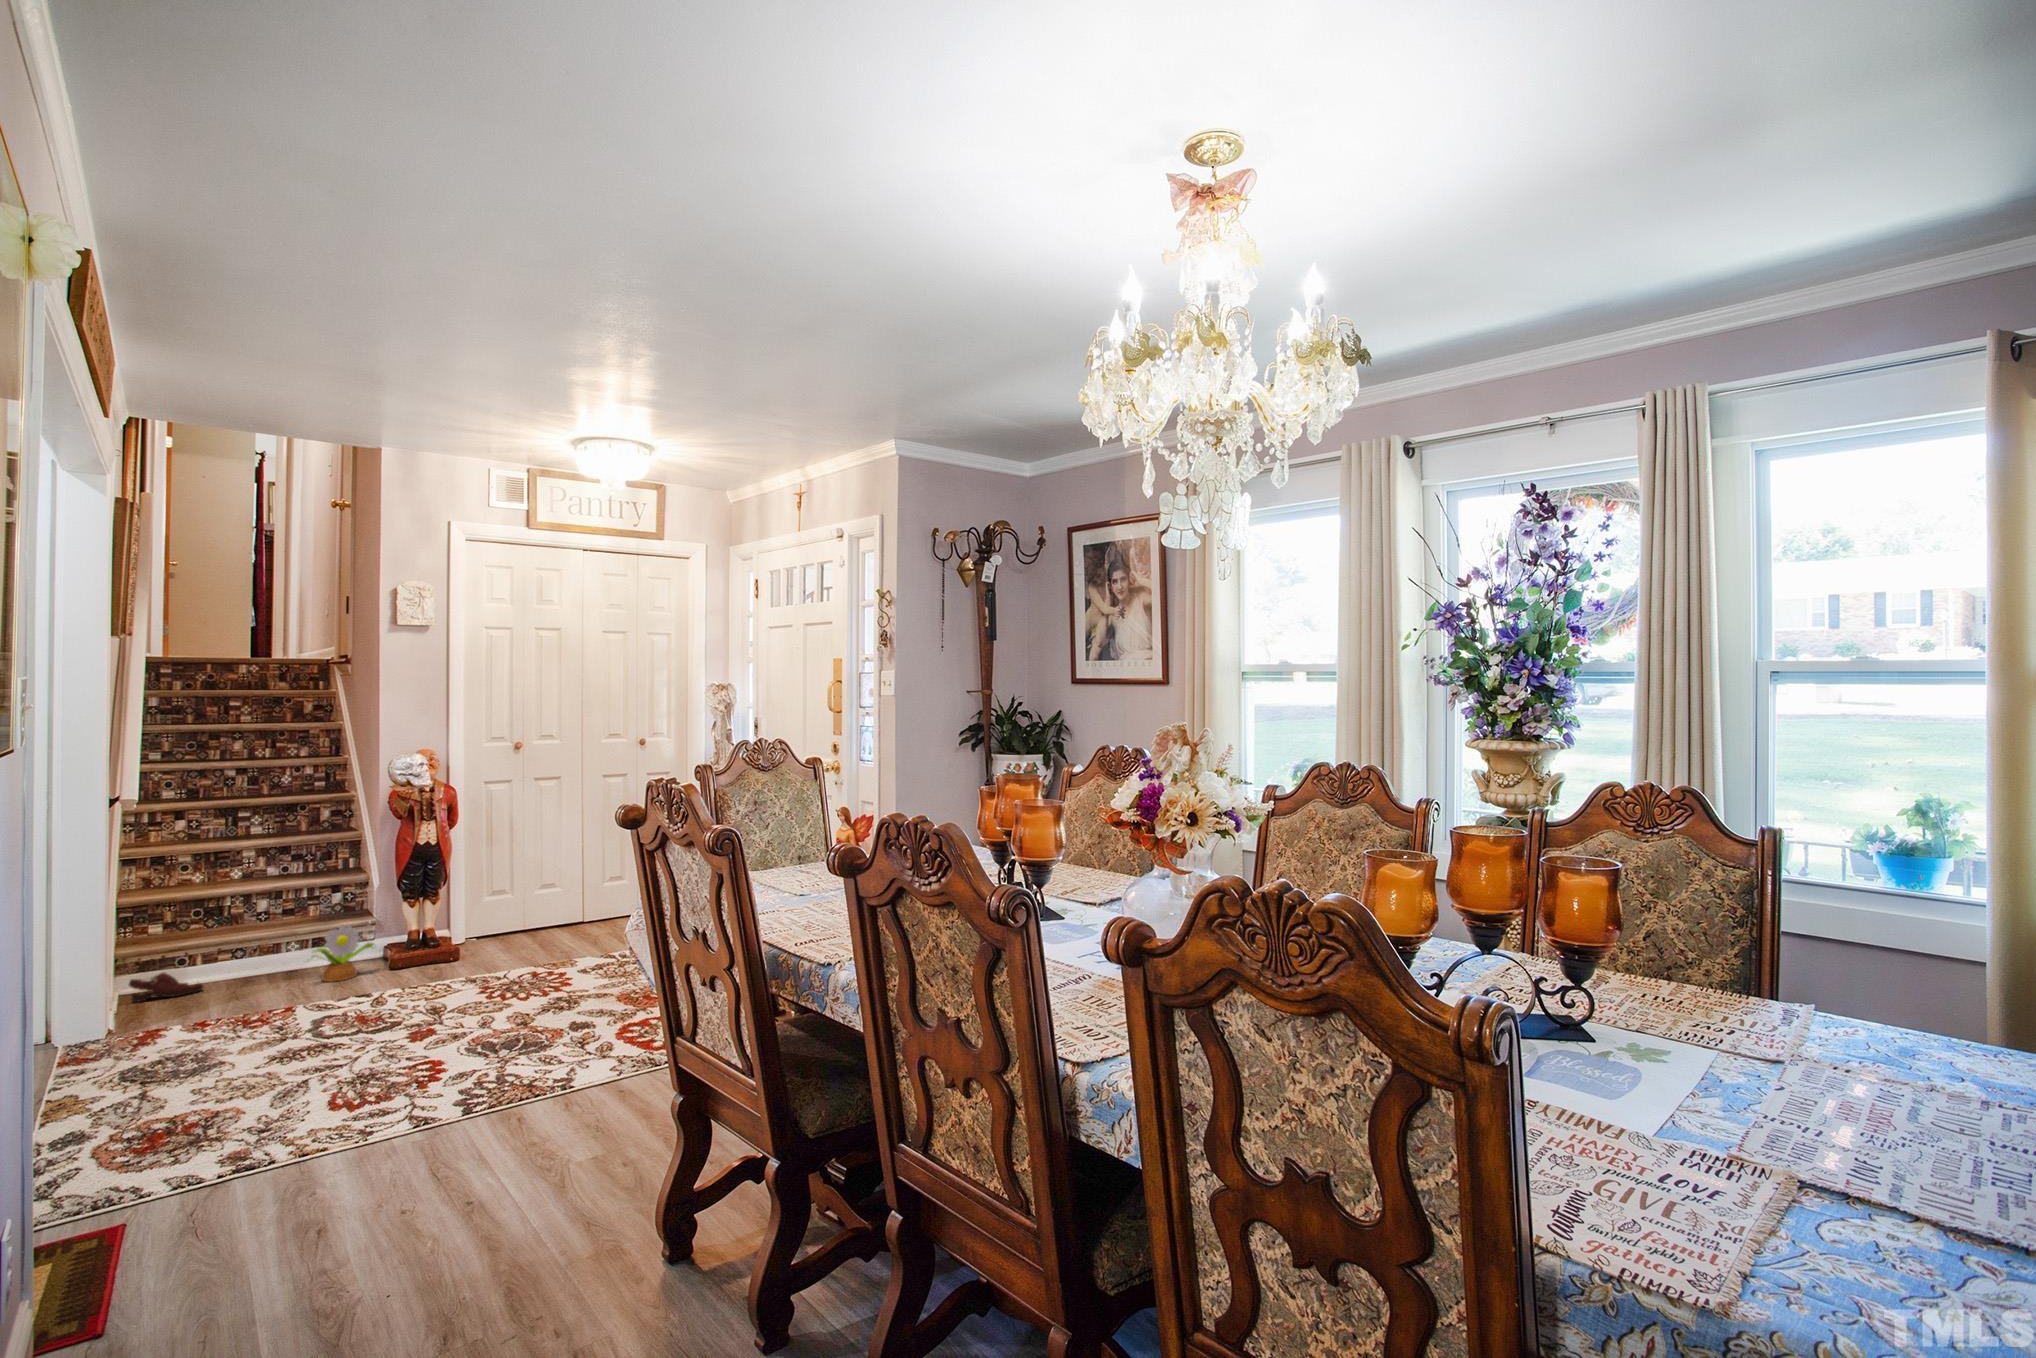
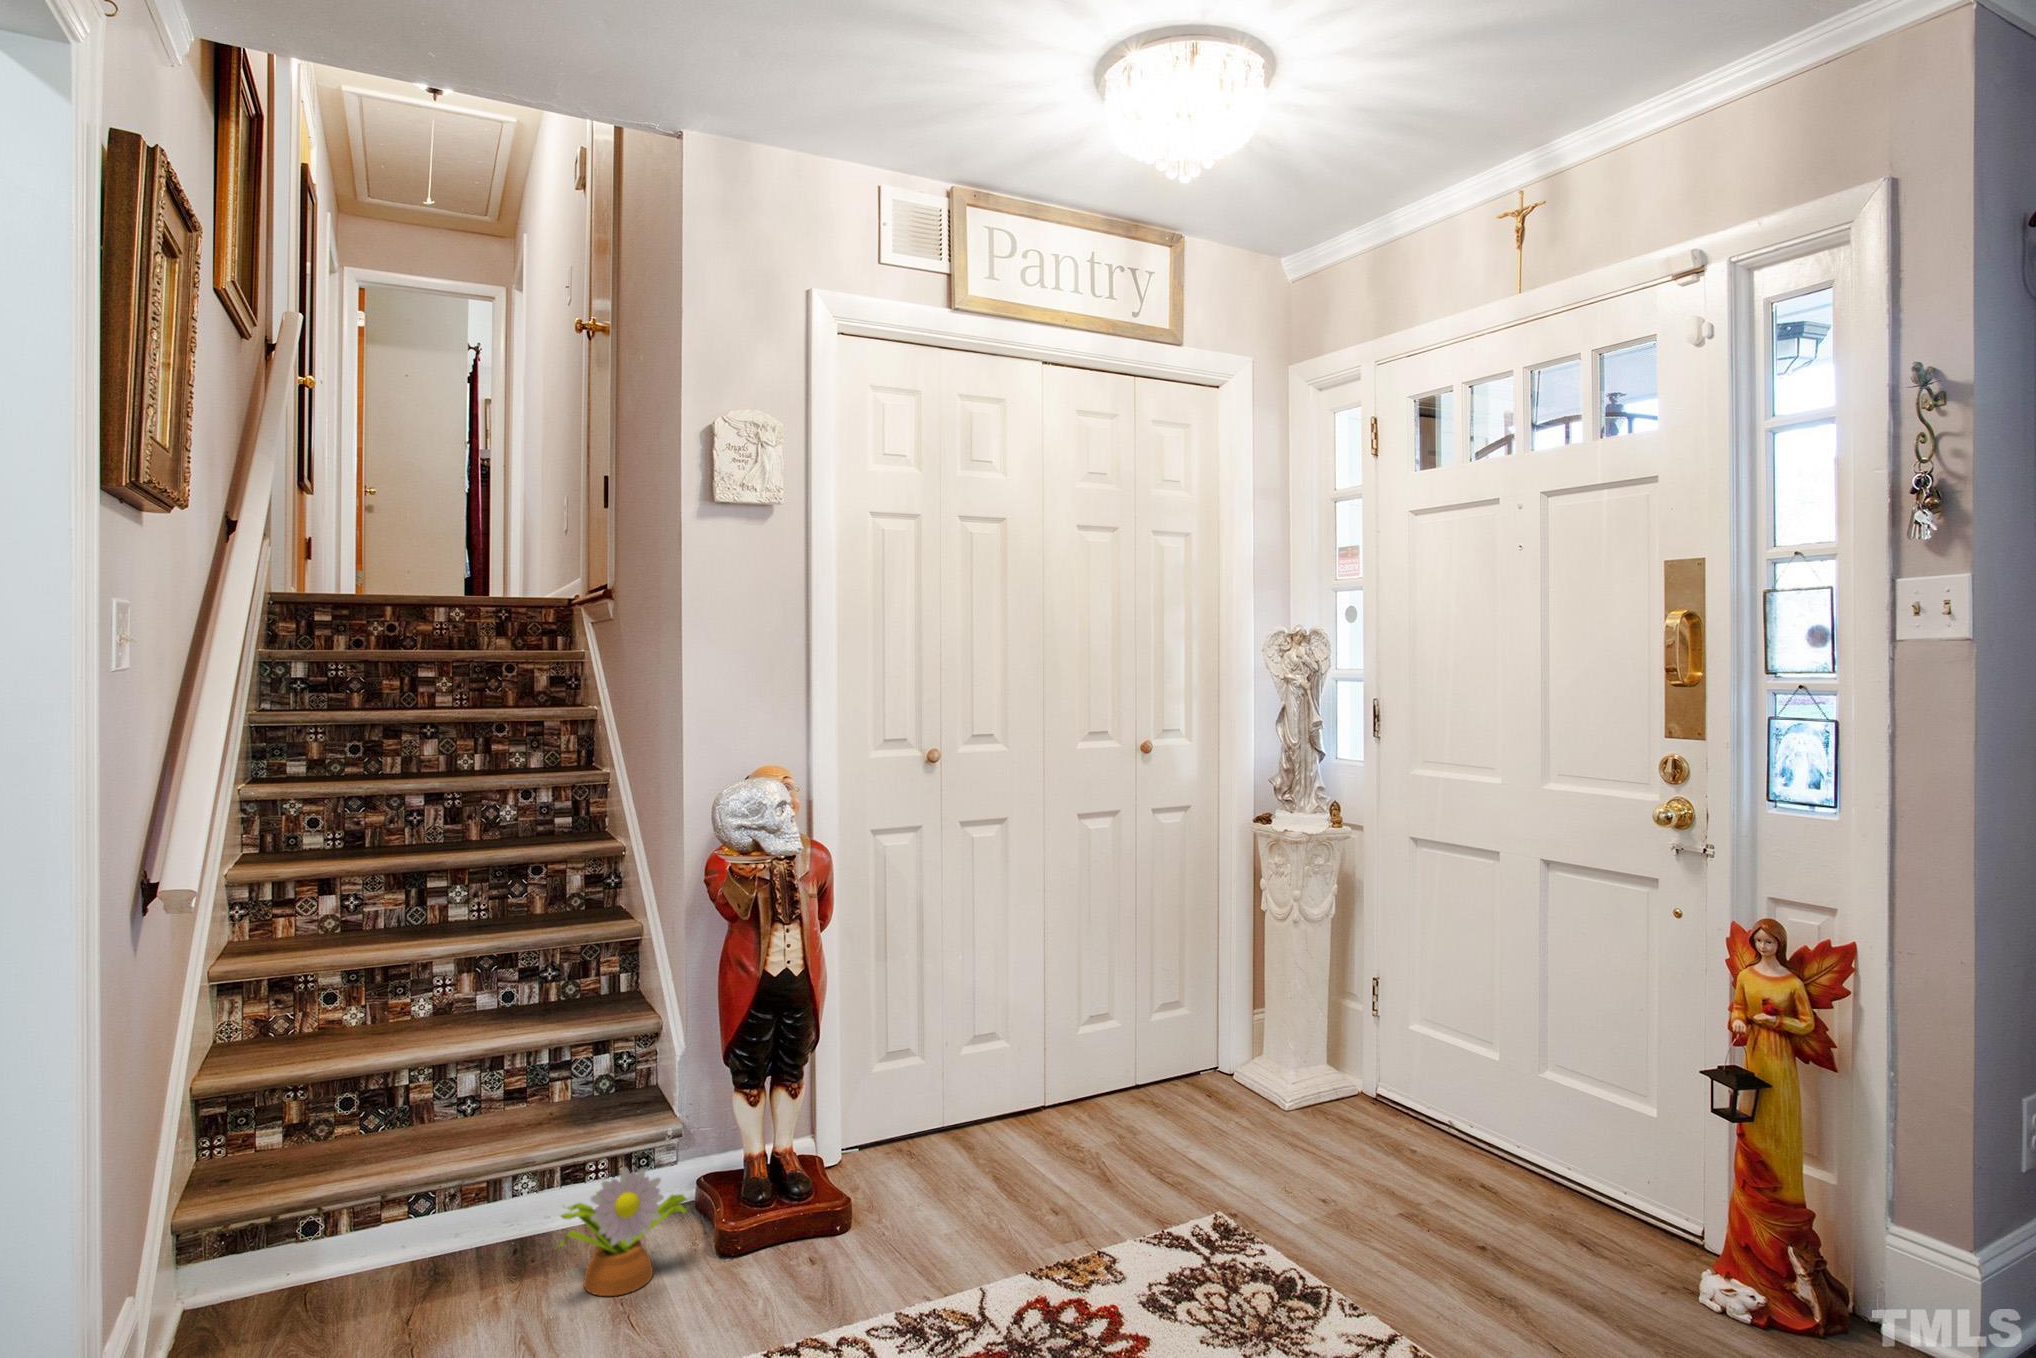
shoe: present [128,973,203,1002] -> none [200,1259,352,1332]

